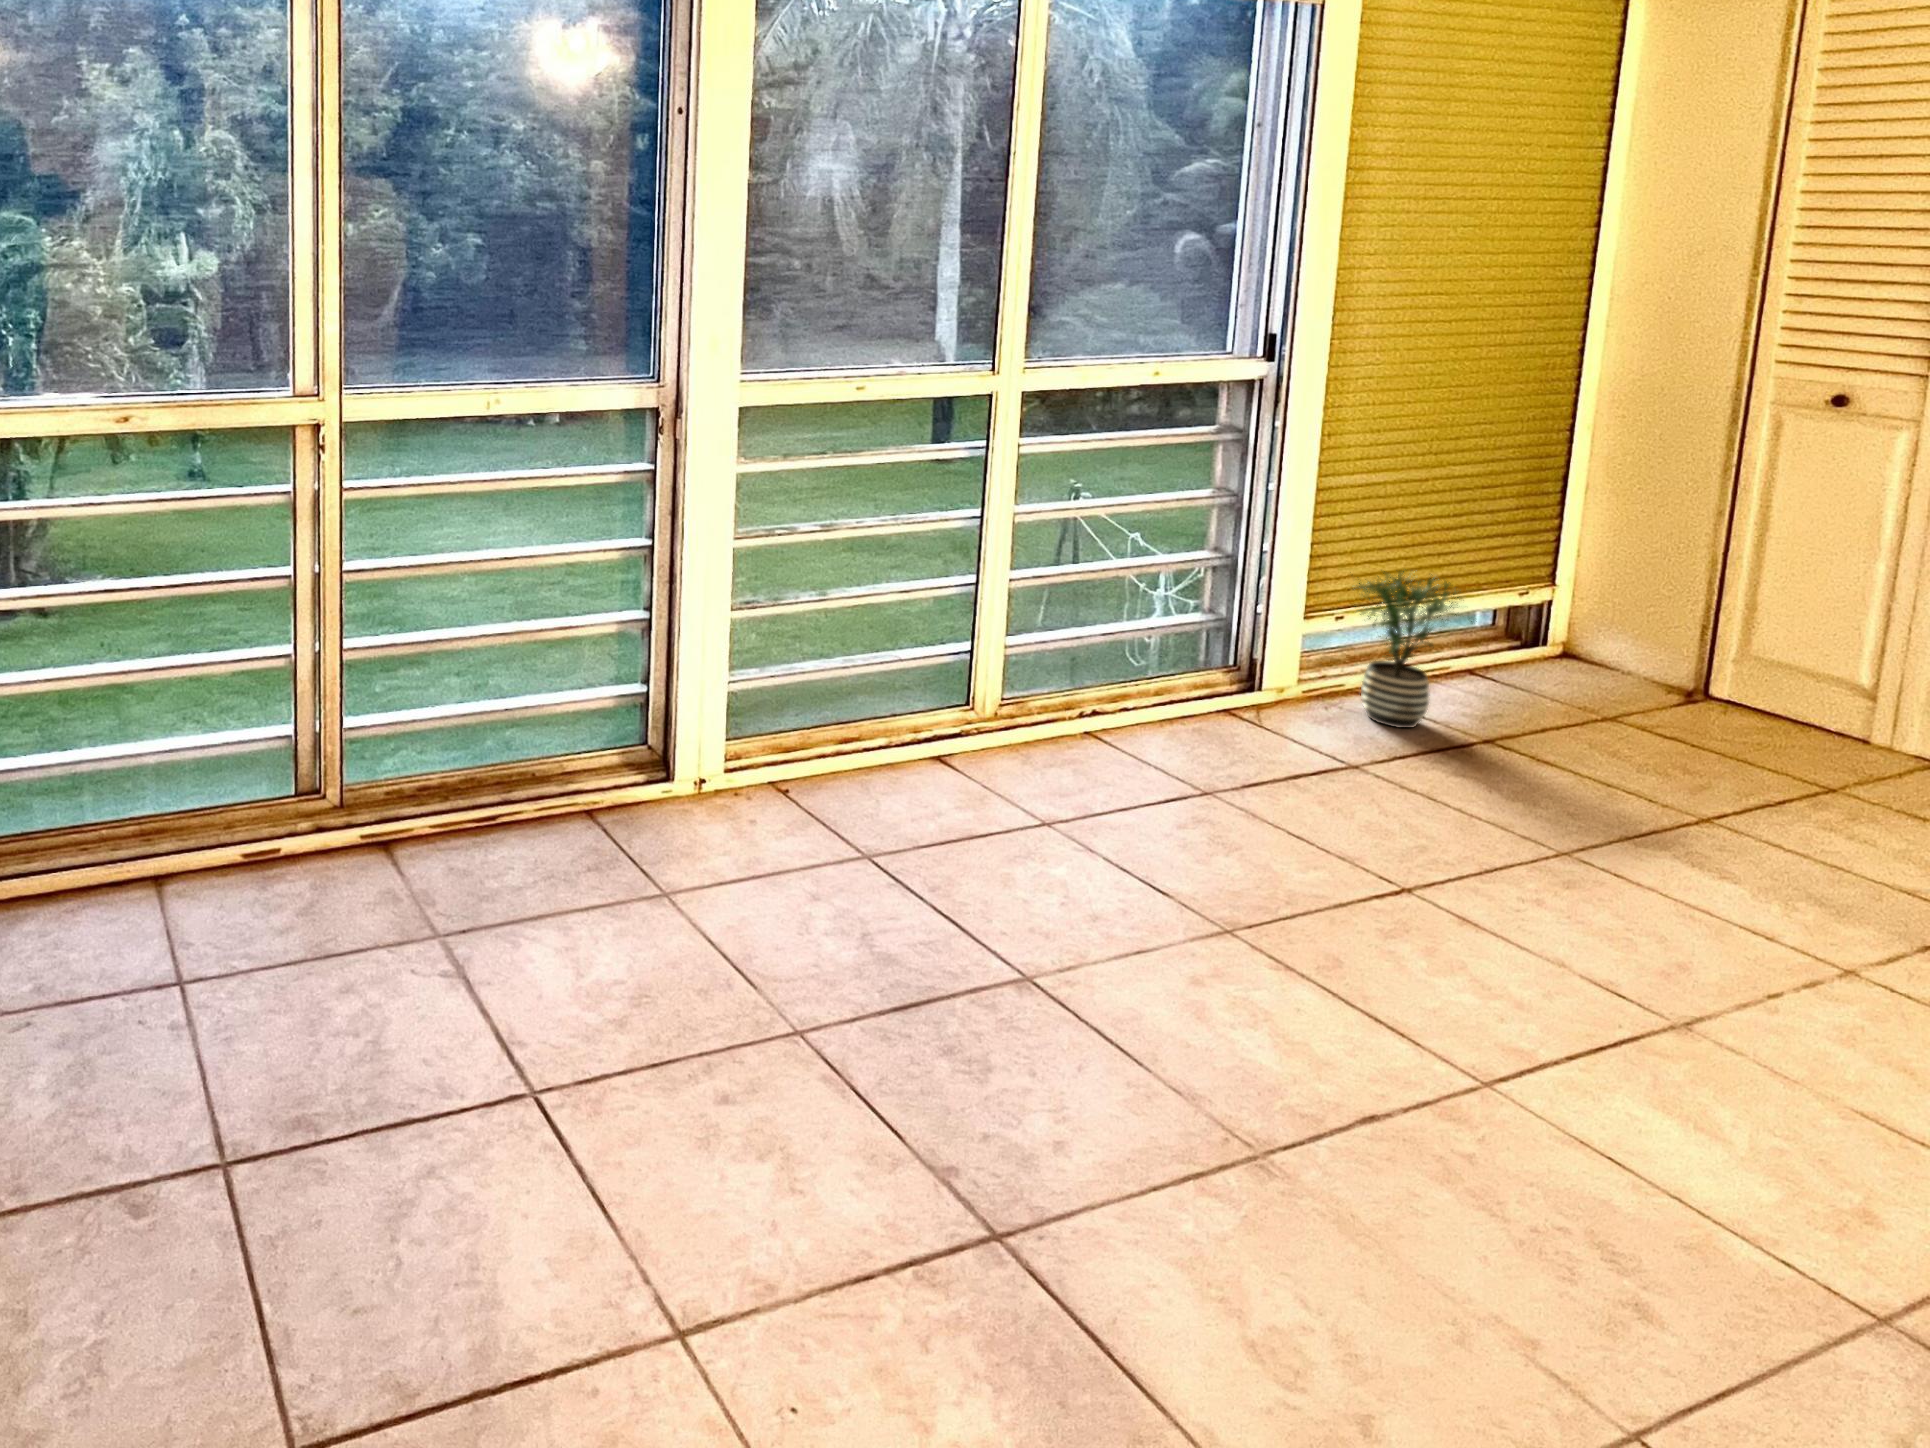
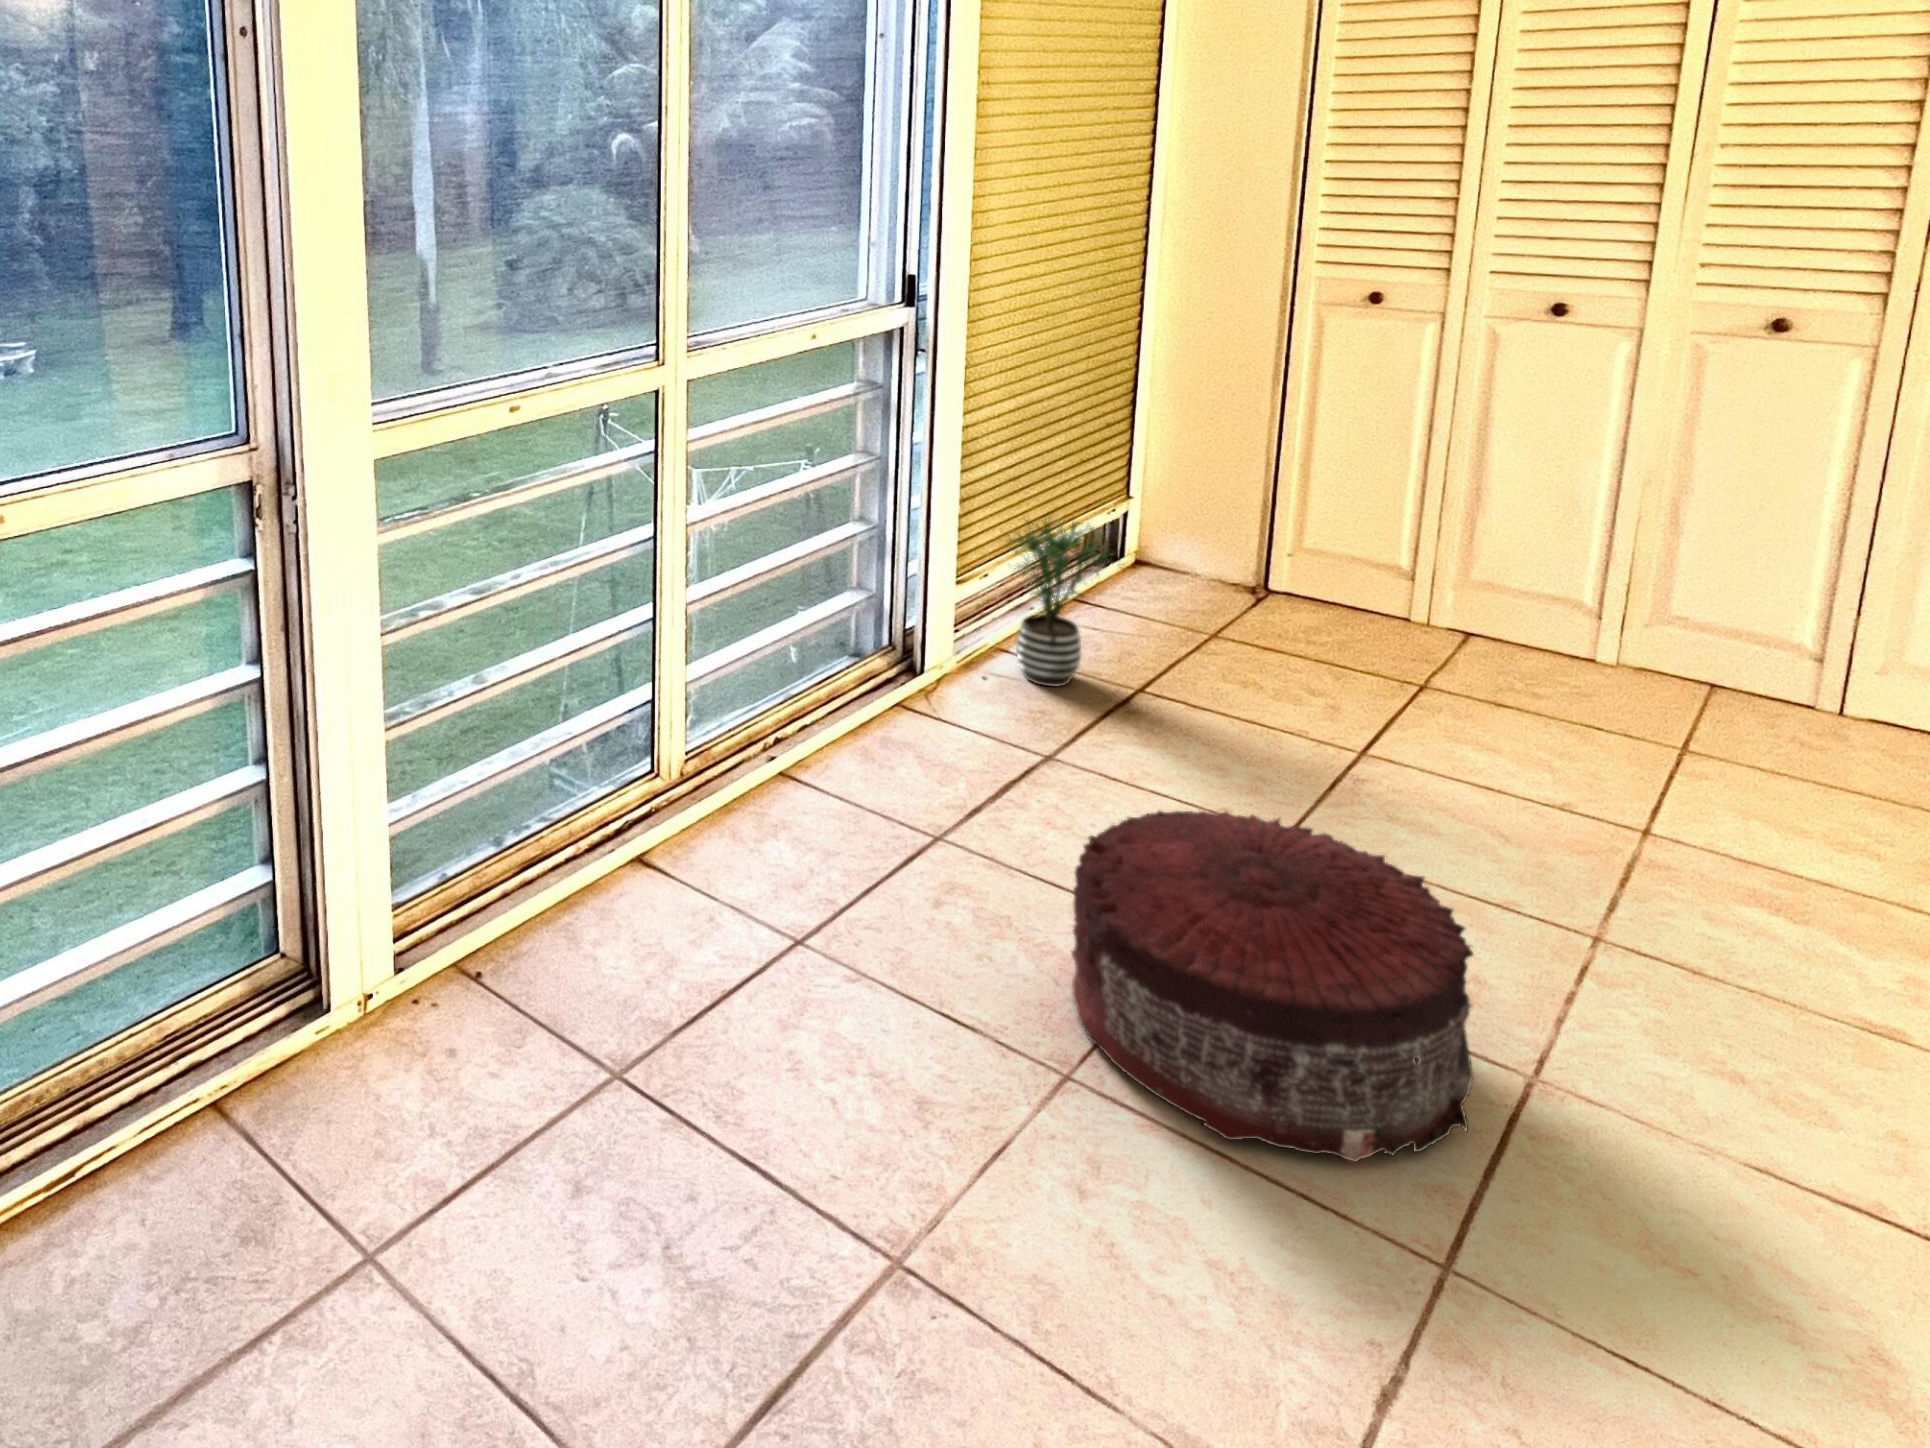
pouf: none [1268,772,1633,1054] -> present [1071,811,1473,1162]

